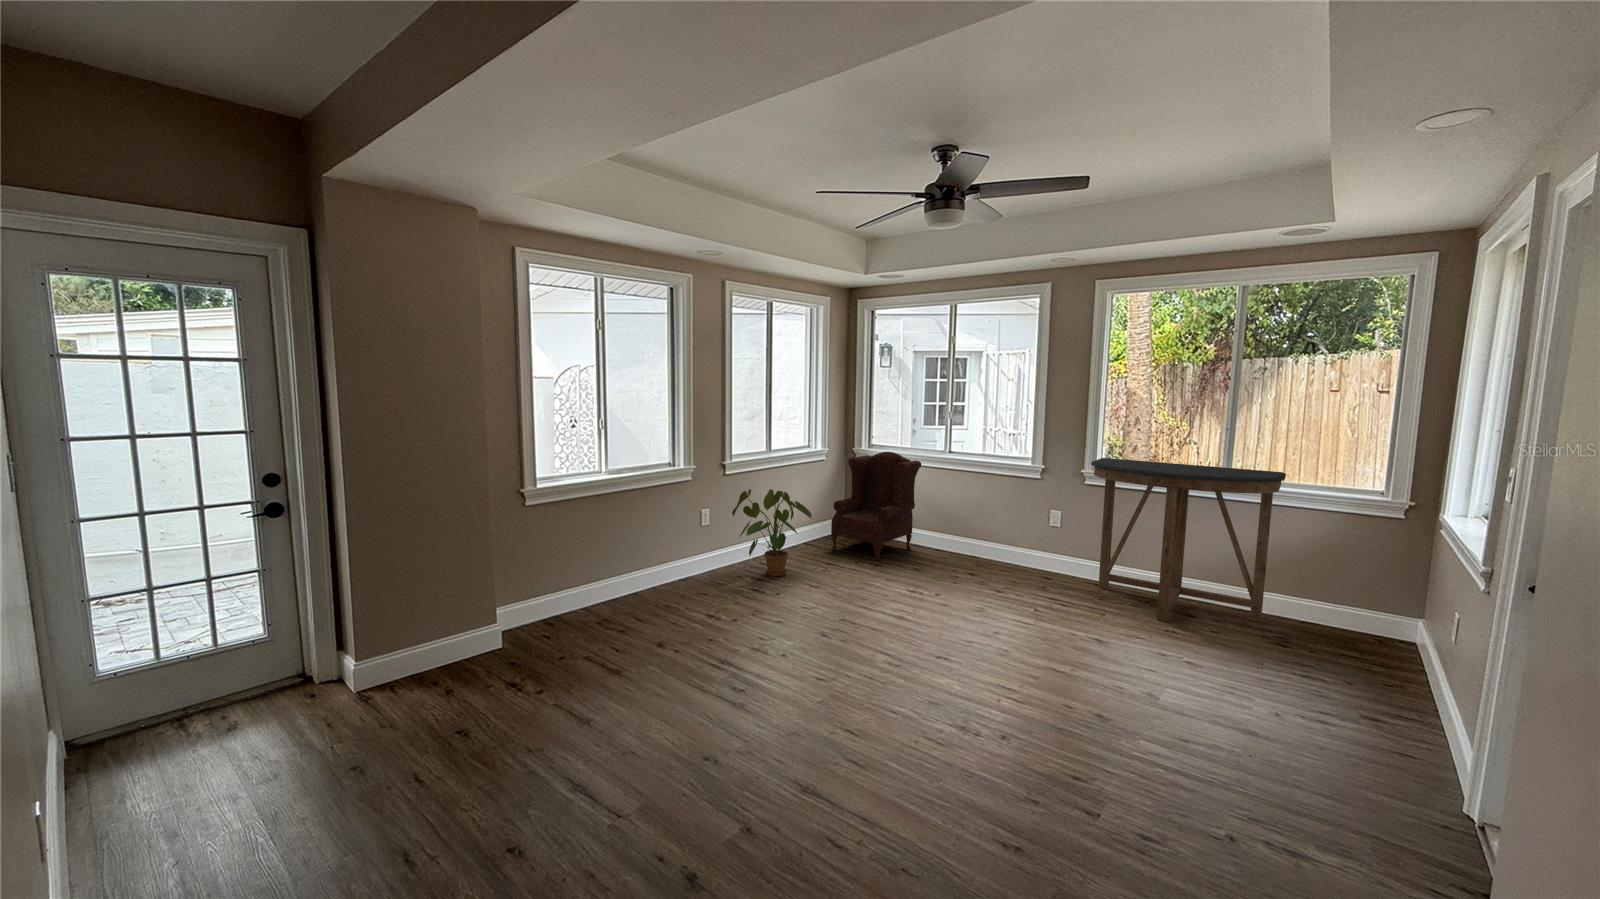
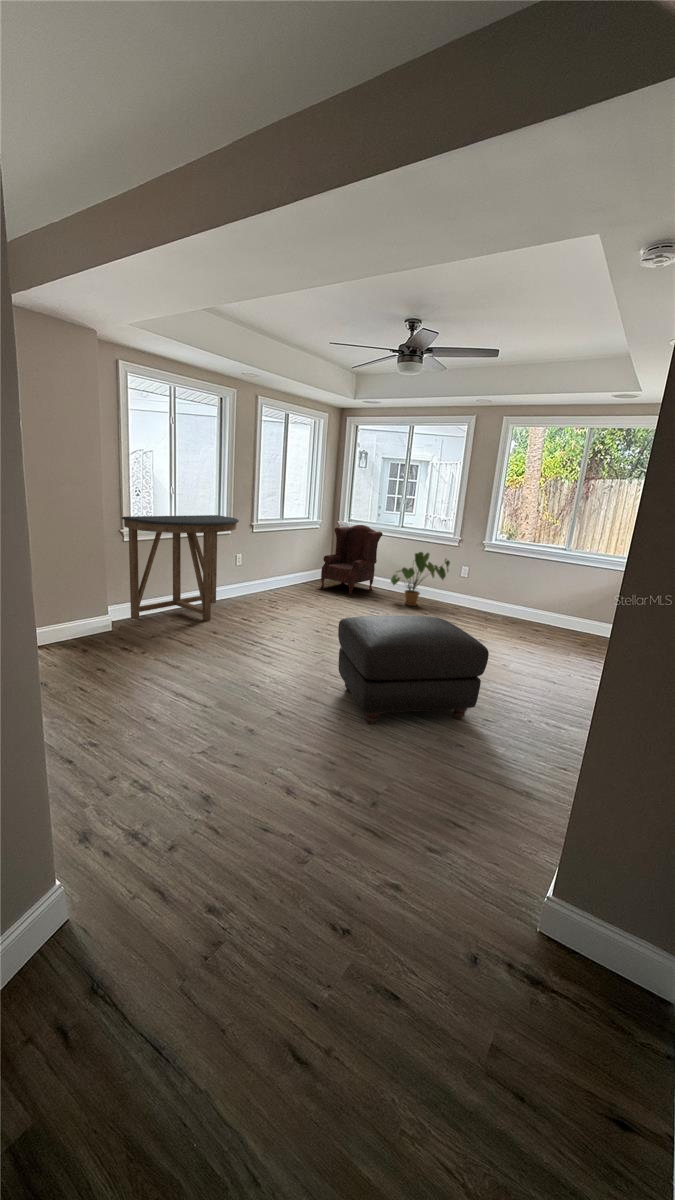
console table: present [1091,458,1286,622] -> present [122,515,239,621]
house plant: present [732,489,812,576] -> present [391,552,450,606]
ottoman: none [852,626,1134,851] -> present [338,615,489,724]

